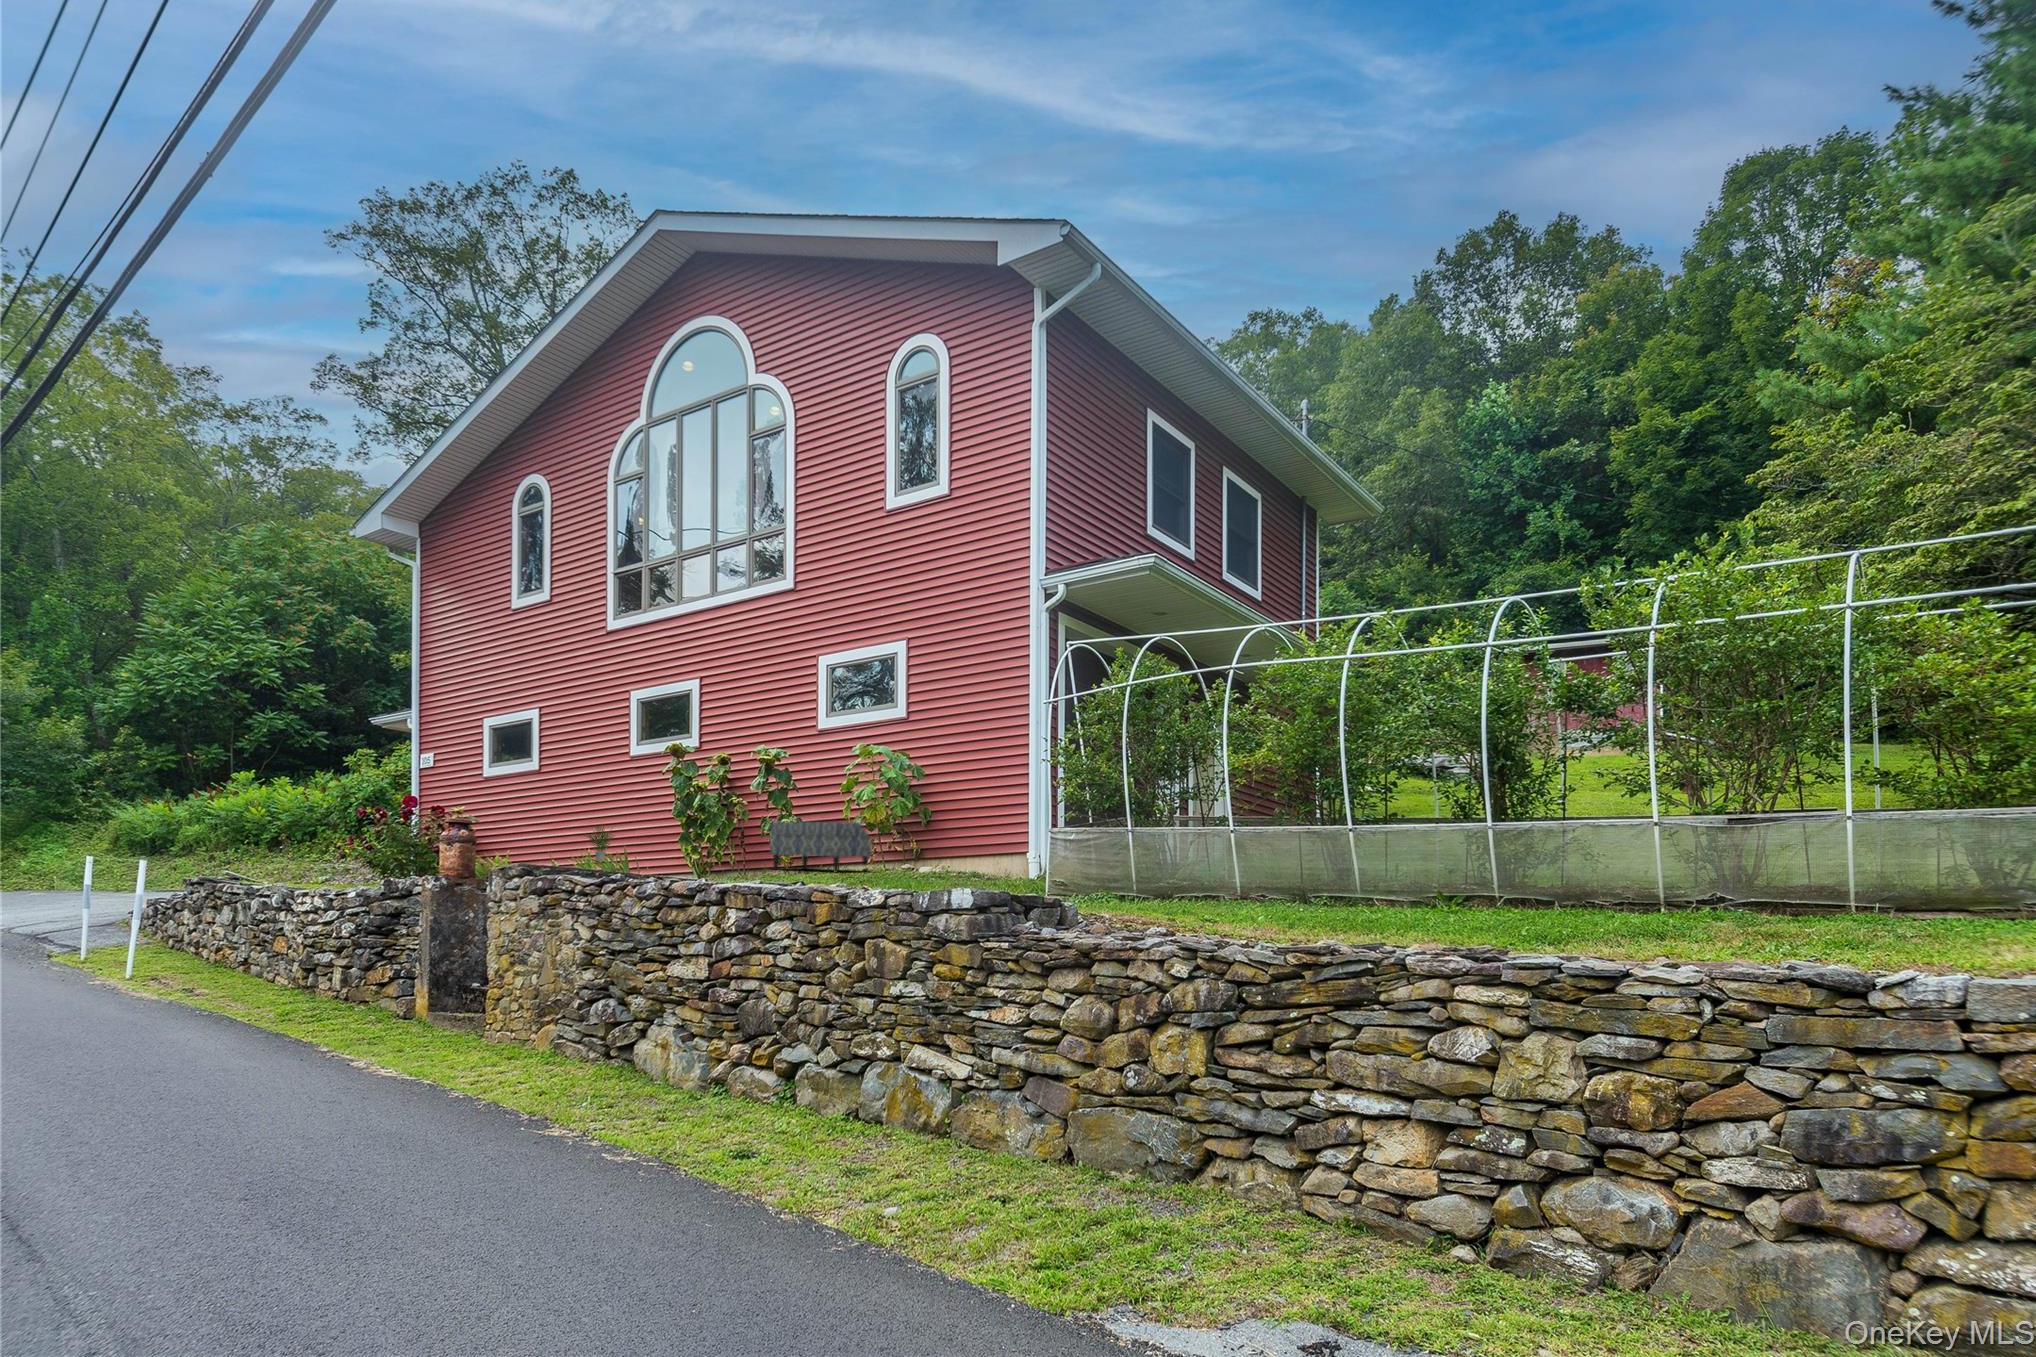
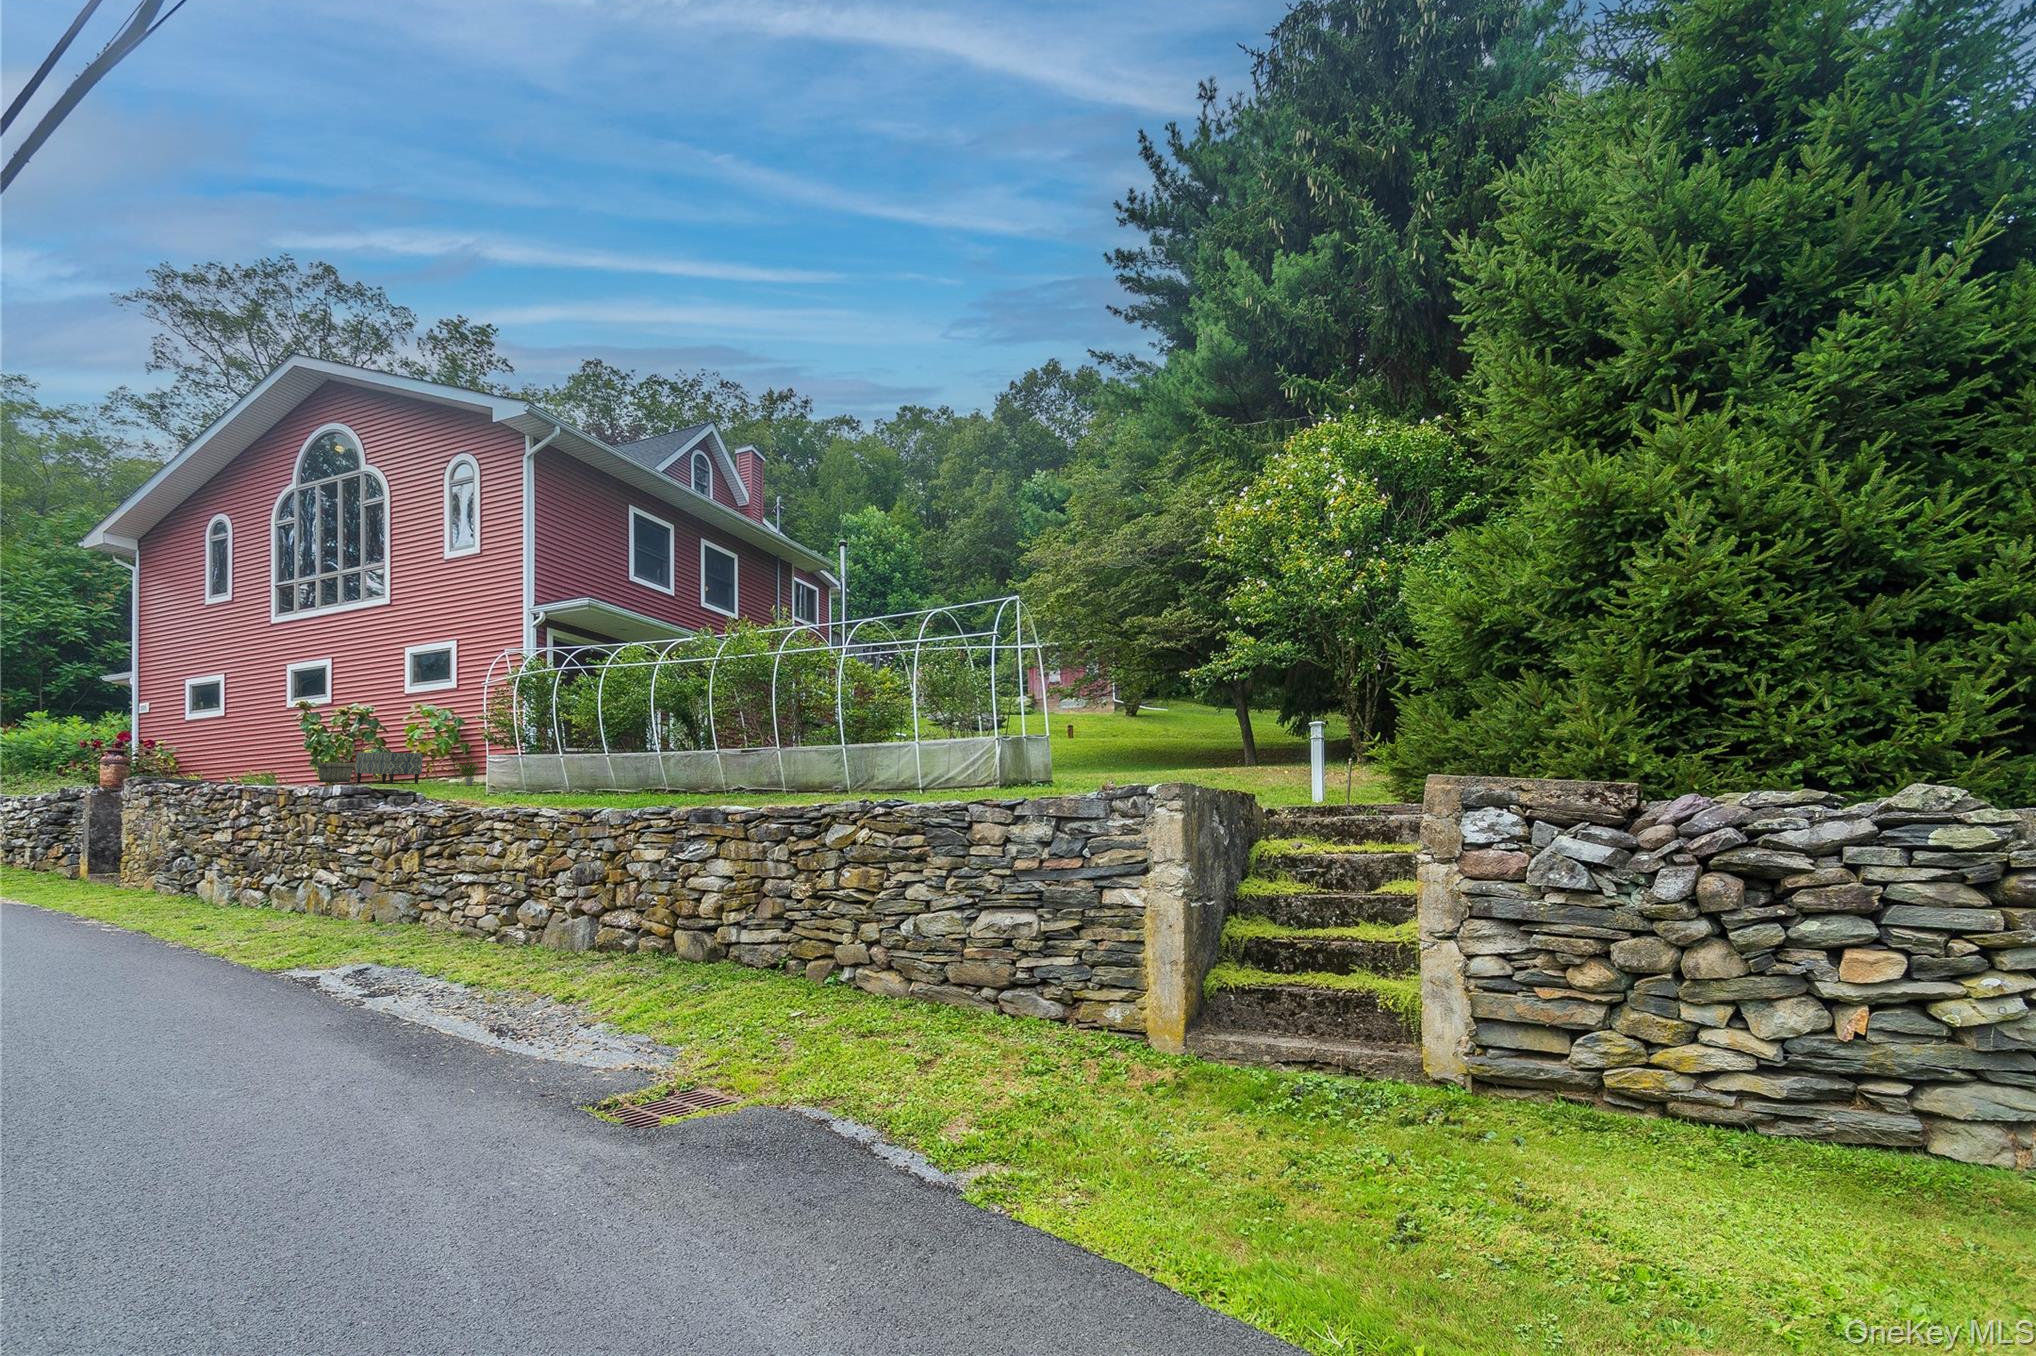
potted plant: present [588,824,614,861] -> present [458,757,481,785]
wooden bucket: none [707,827,756,868] -> present [317,756,355,782]

